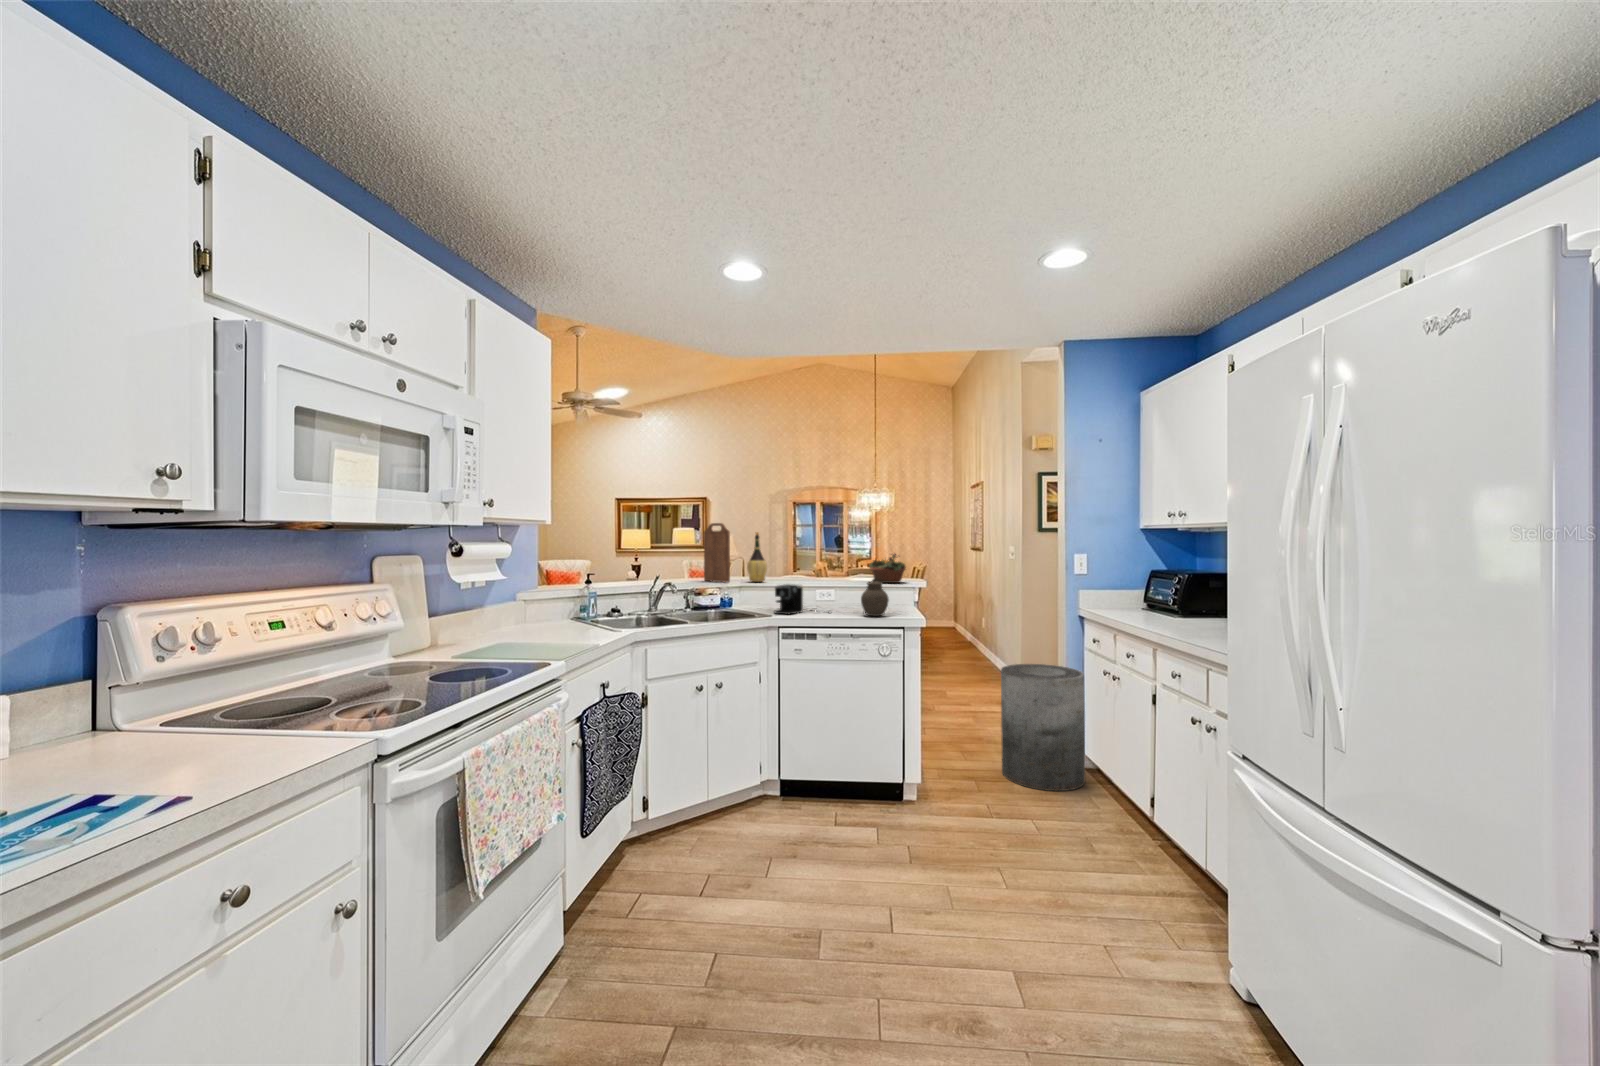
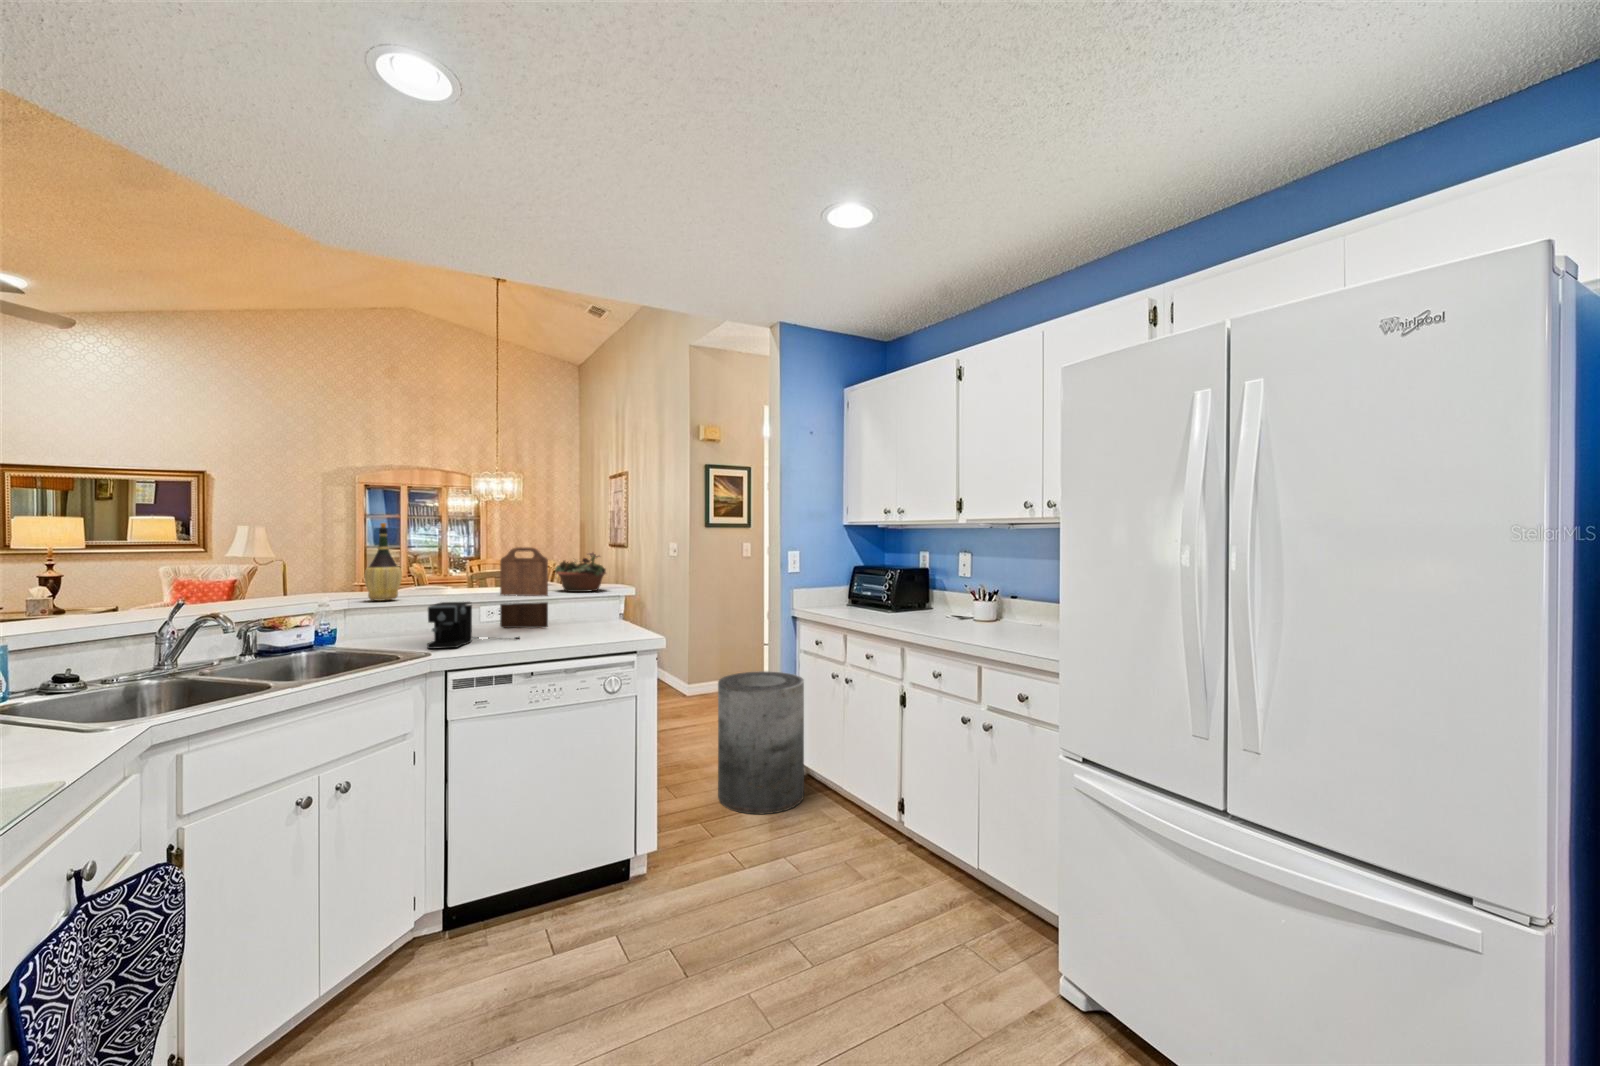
cutting board: present [704,523,730,582] -> present [500,547,548,628]
jar: present [861,579,889,616] -> none [568,588,608,639]

